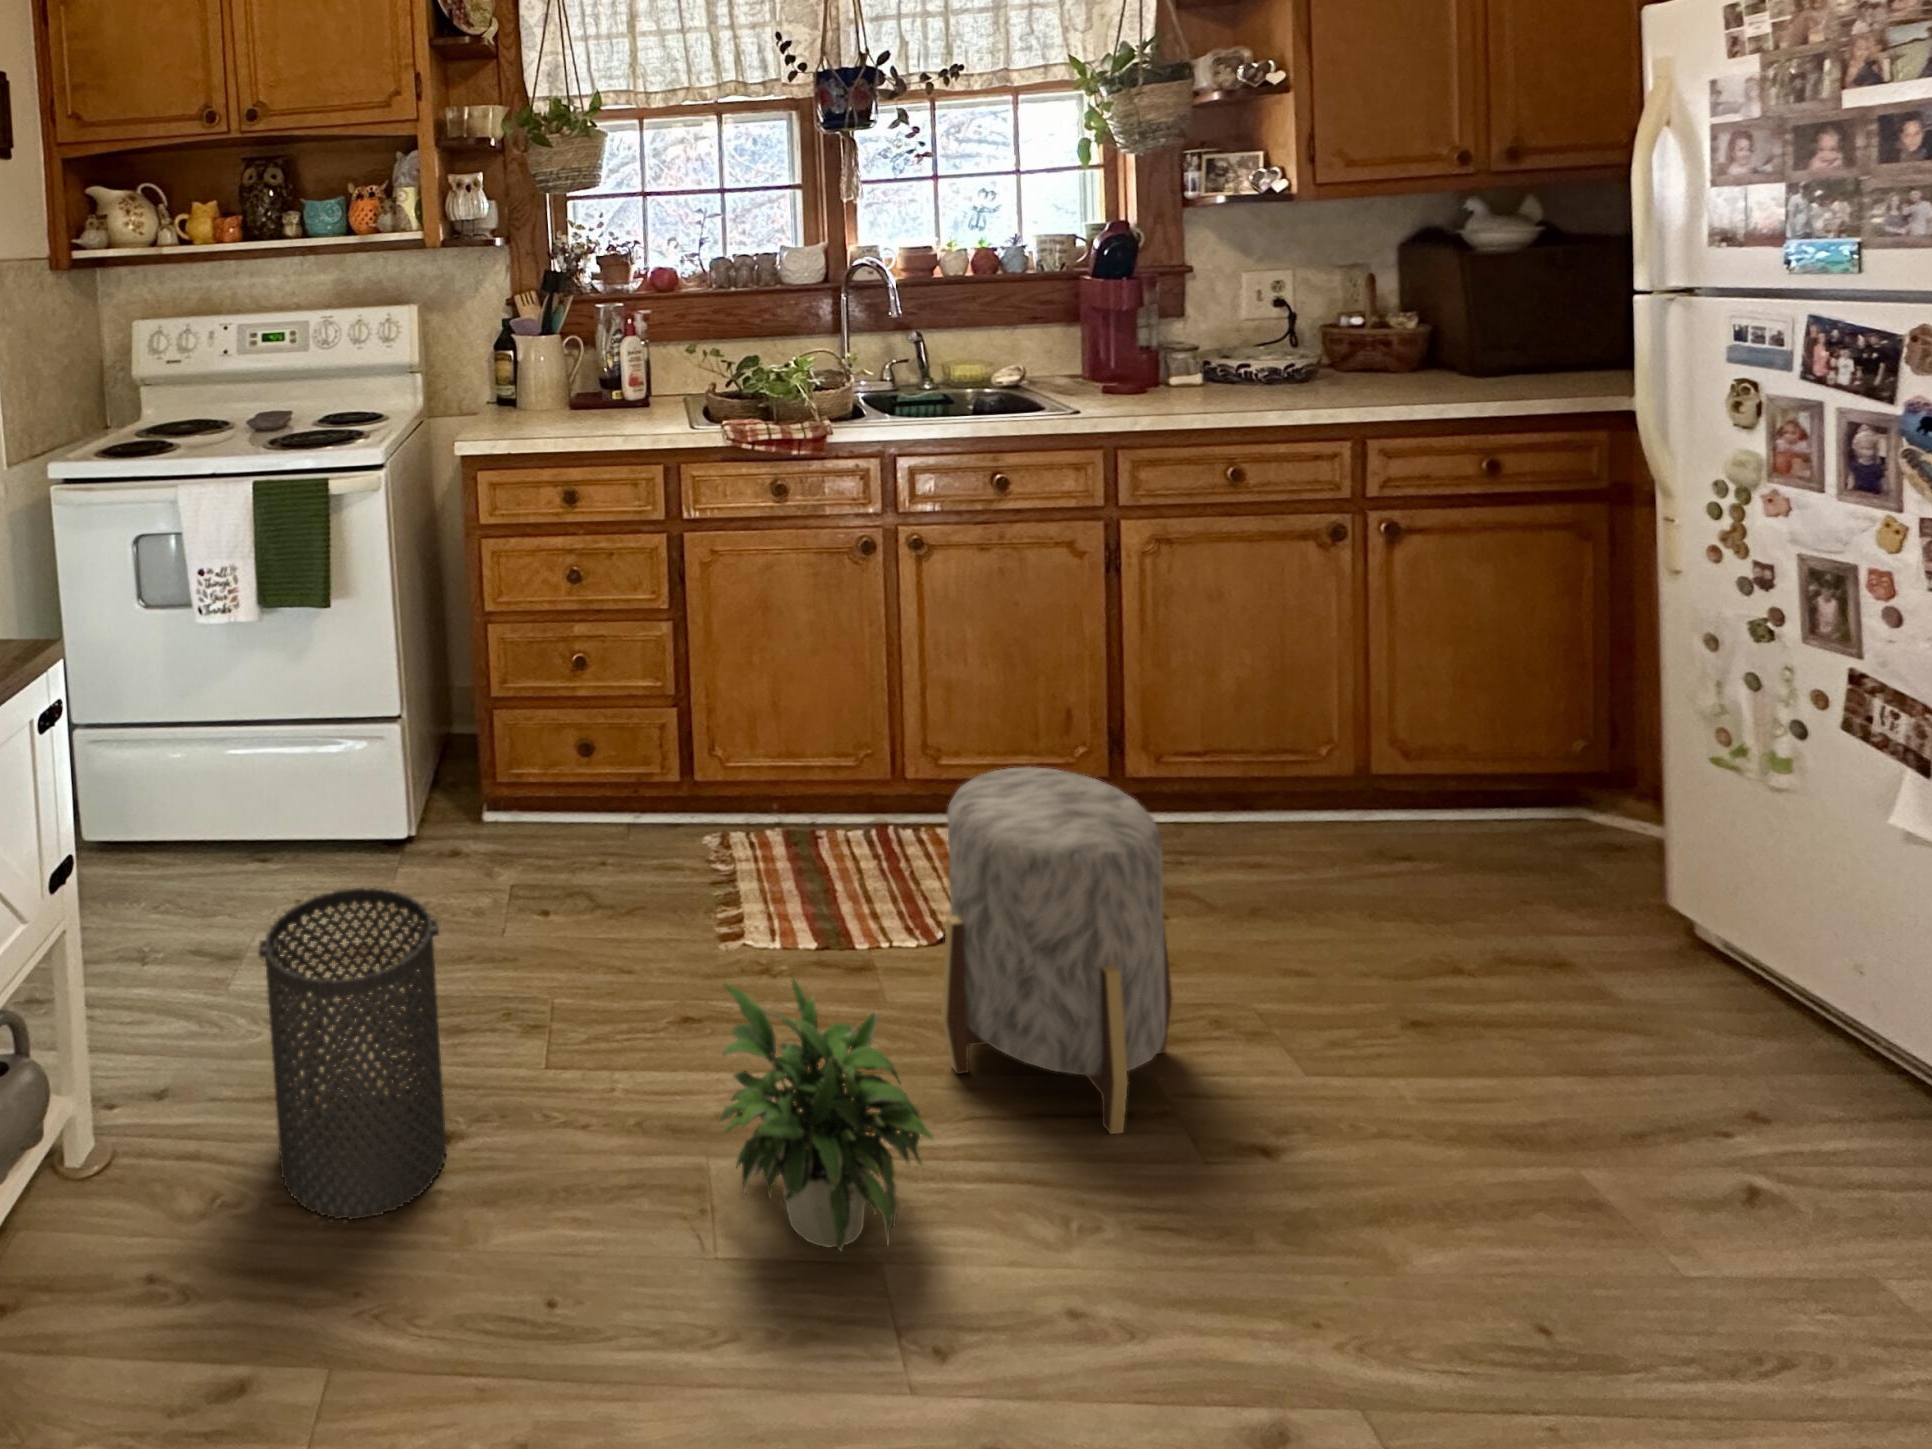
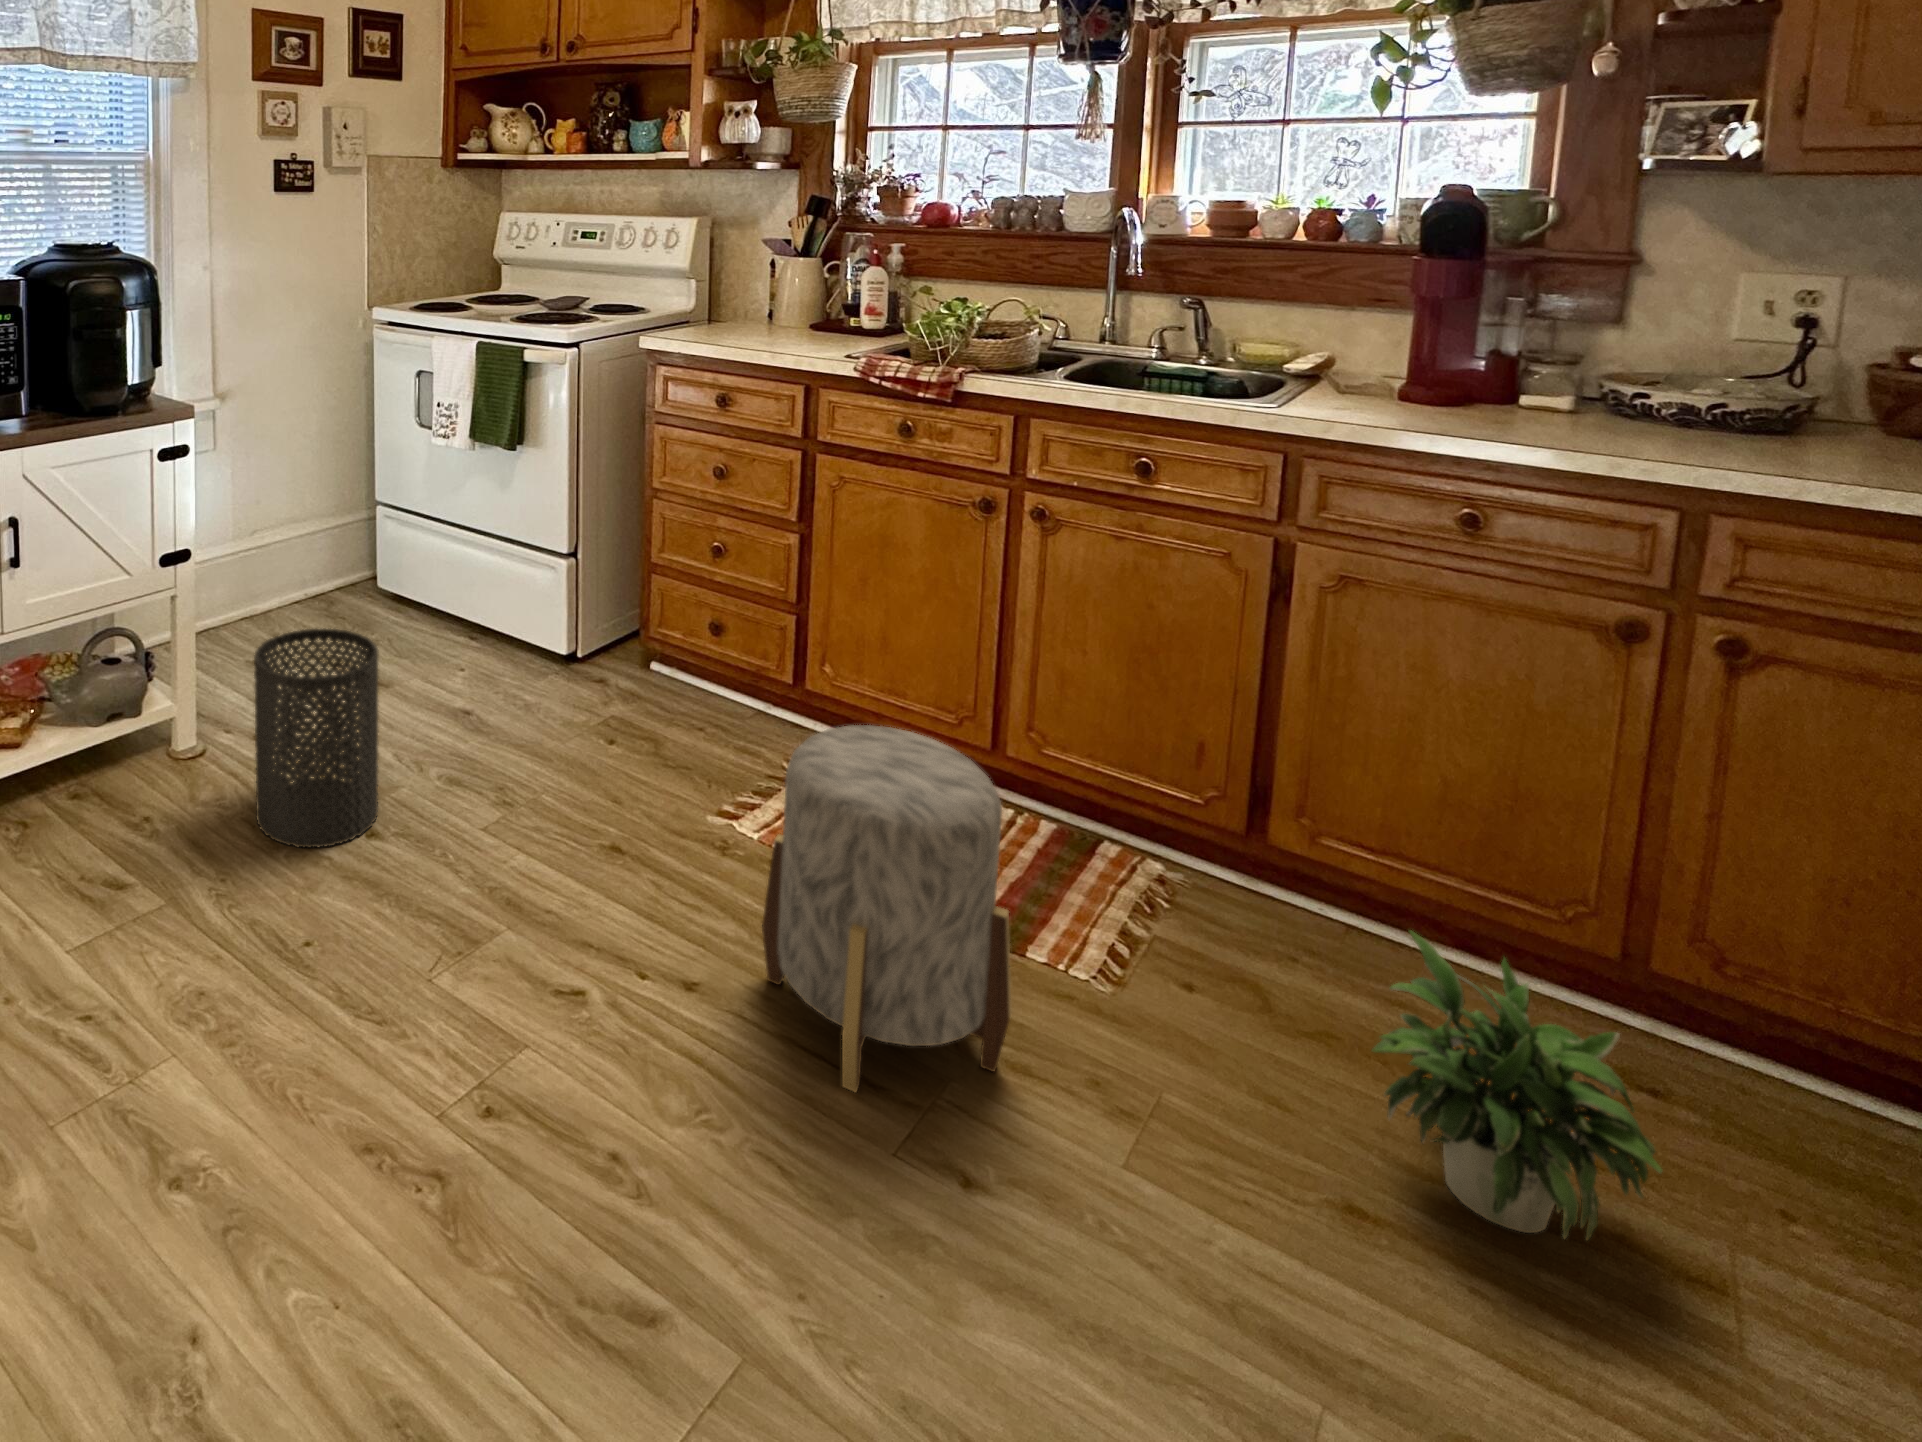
potted plant: present [719,979,933,1251] -> present [1372,931,1662,1240]

